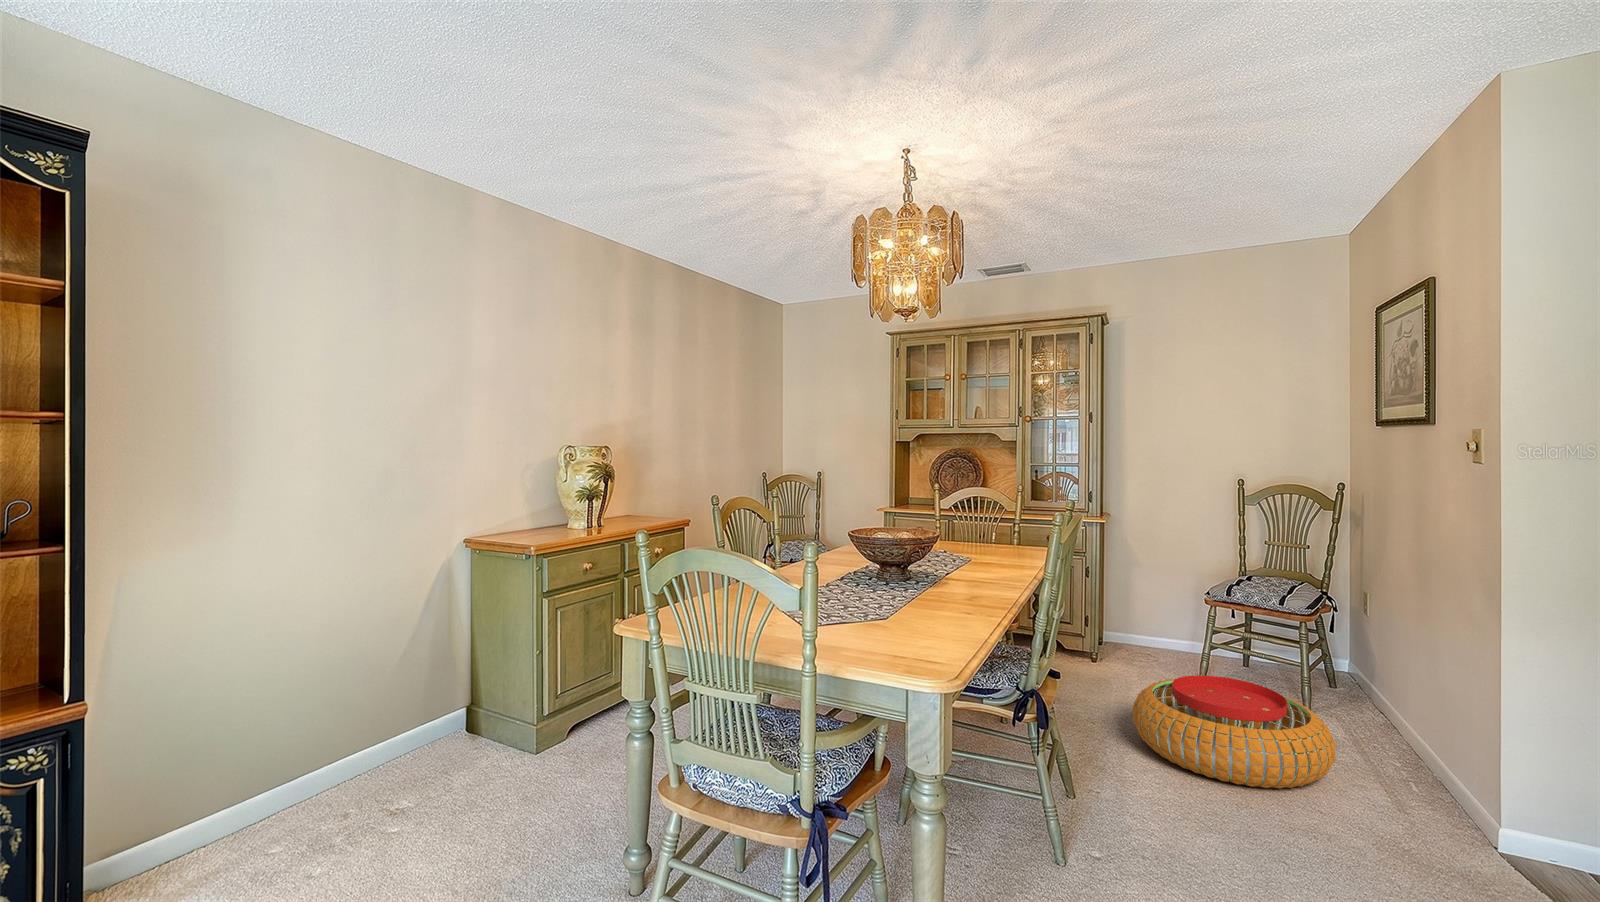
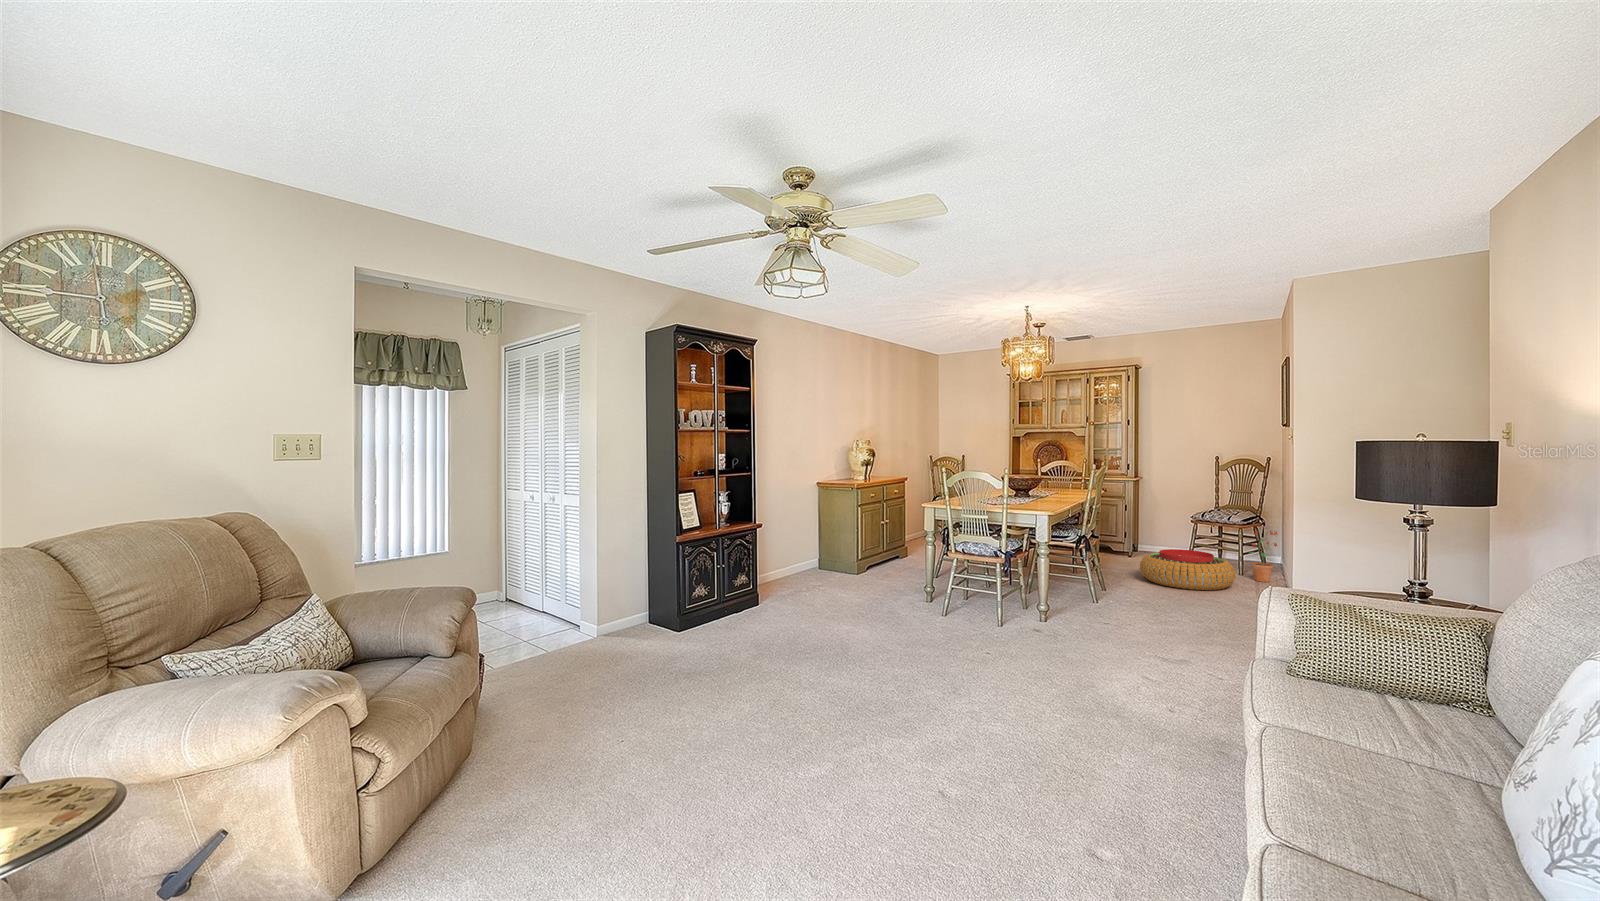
potted plant: none [1333,637,1399,743] -> present [1250,530,1278,582]

